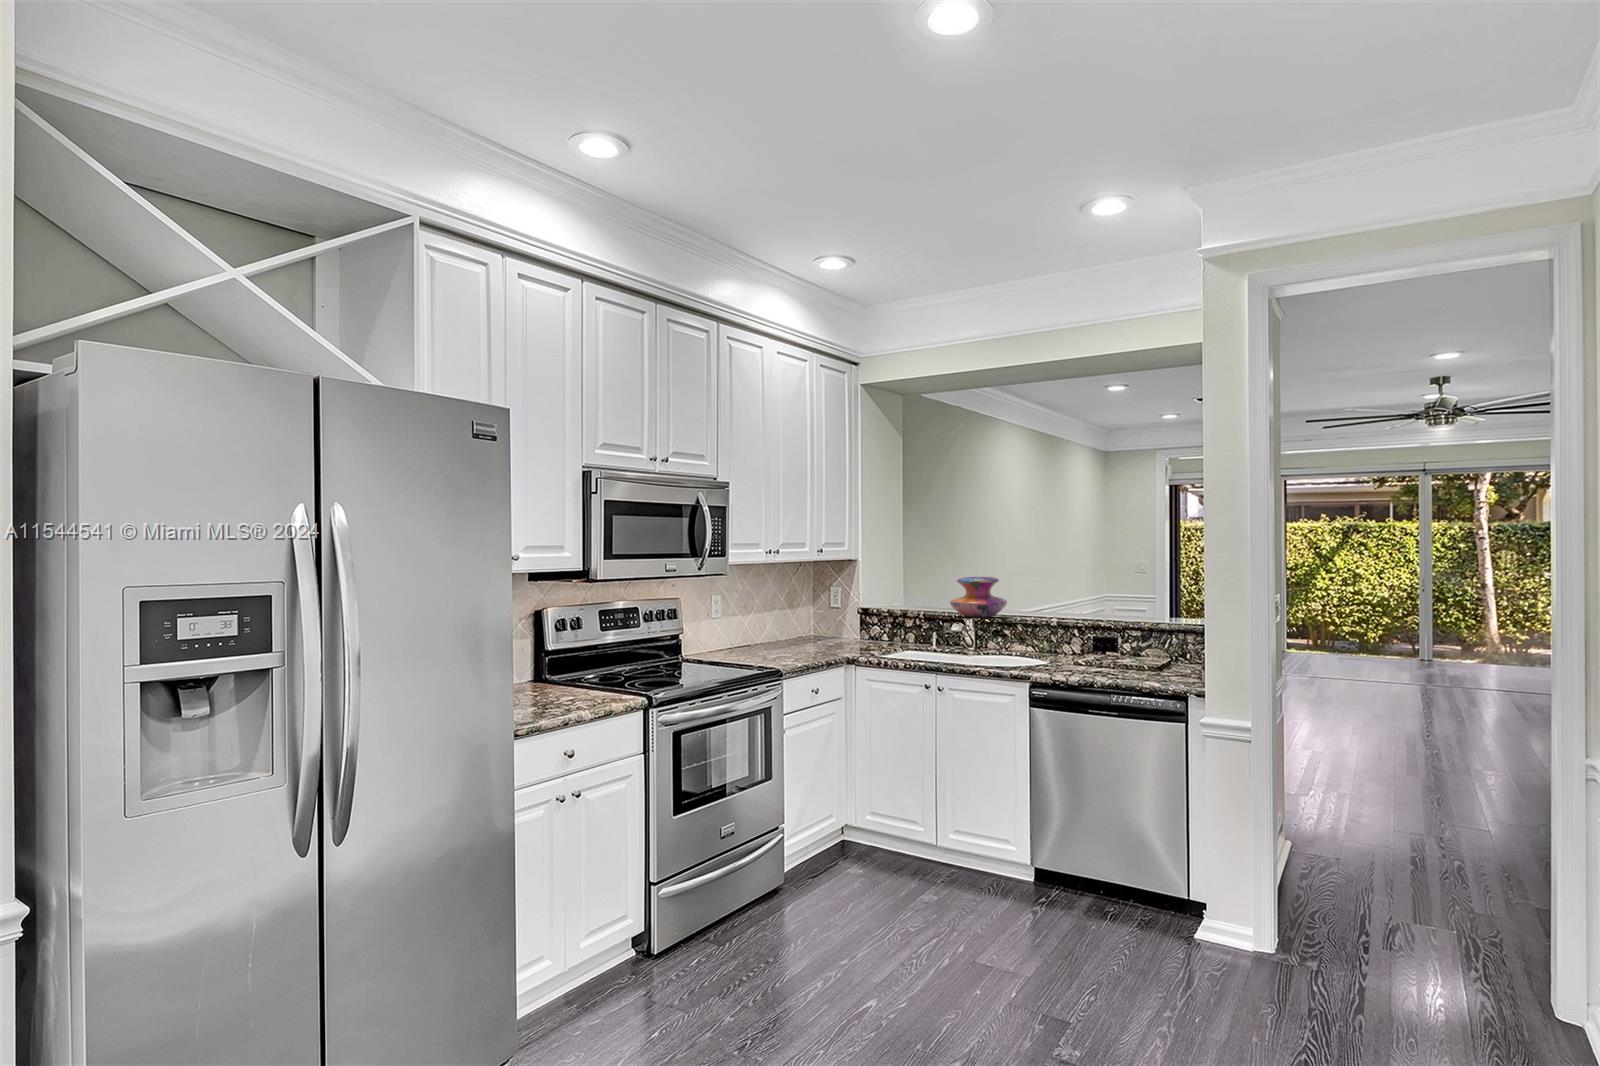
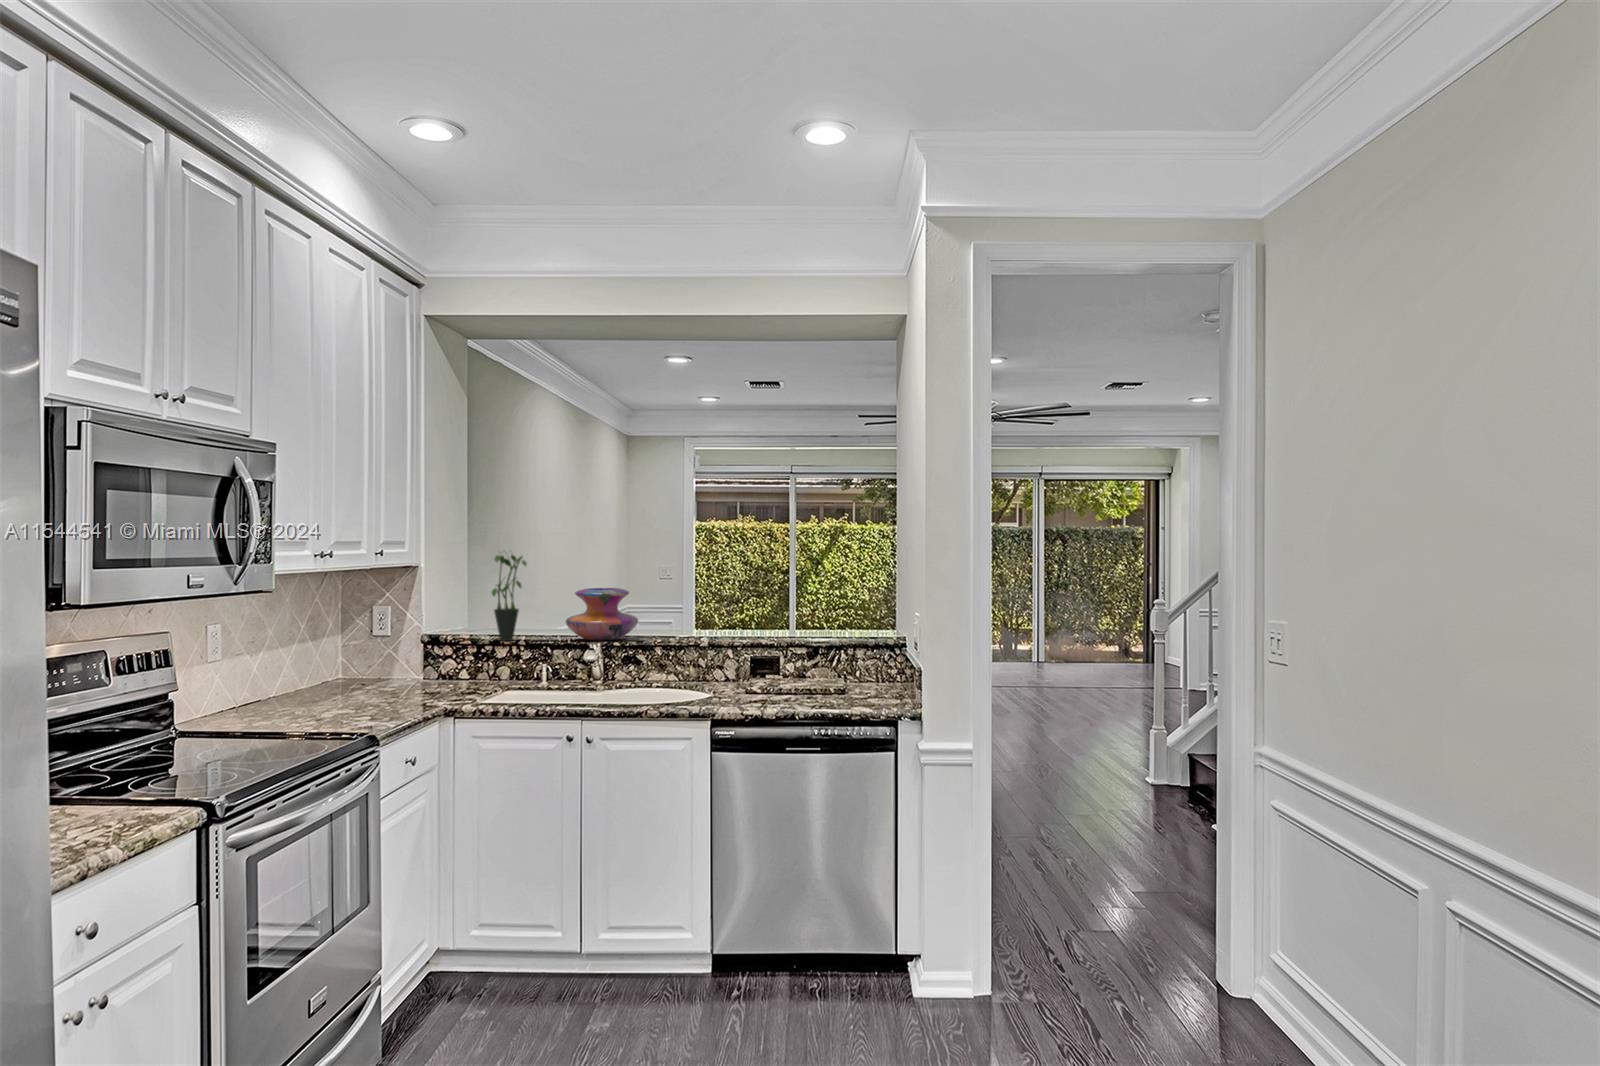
potted plant: none [897,548,926,616] -> present [492,555,527,641]

